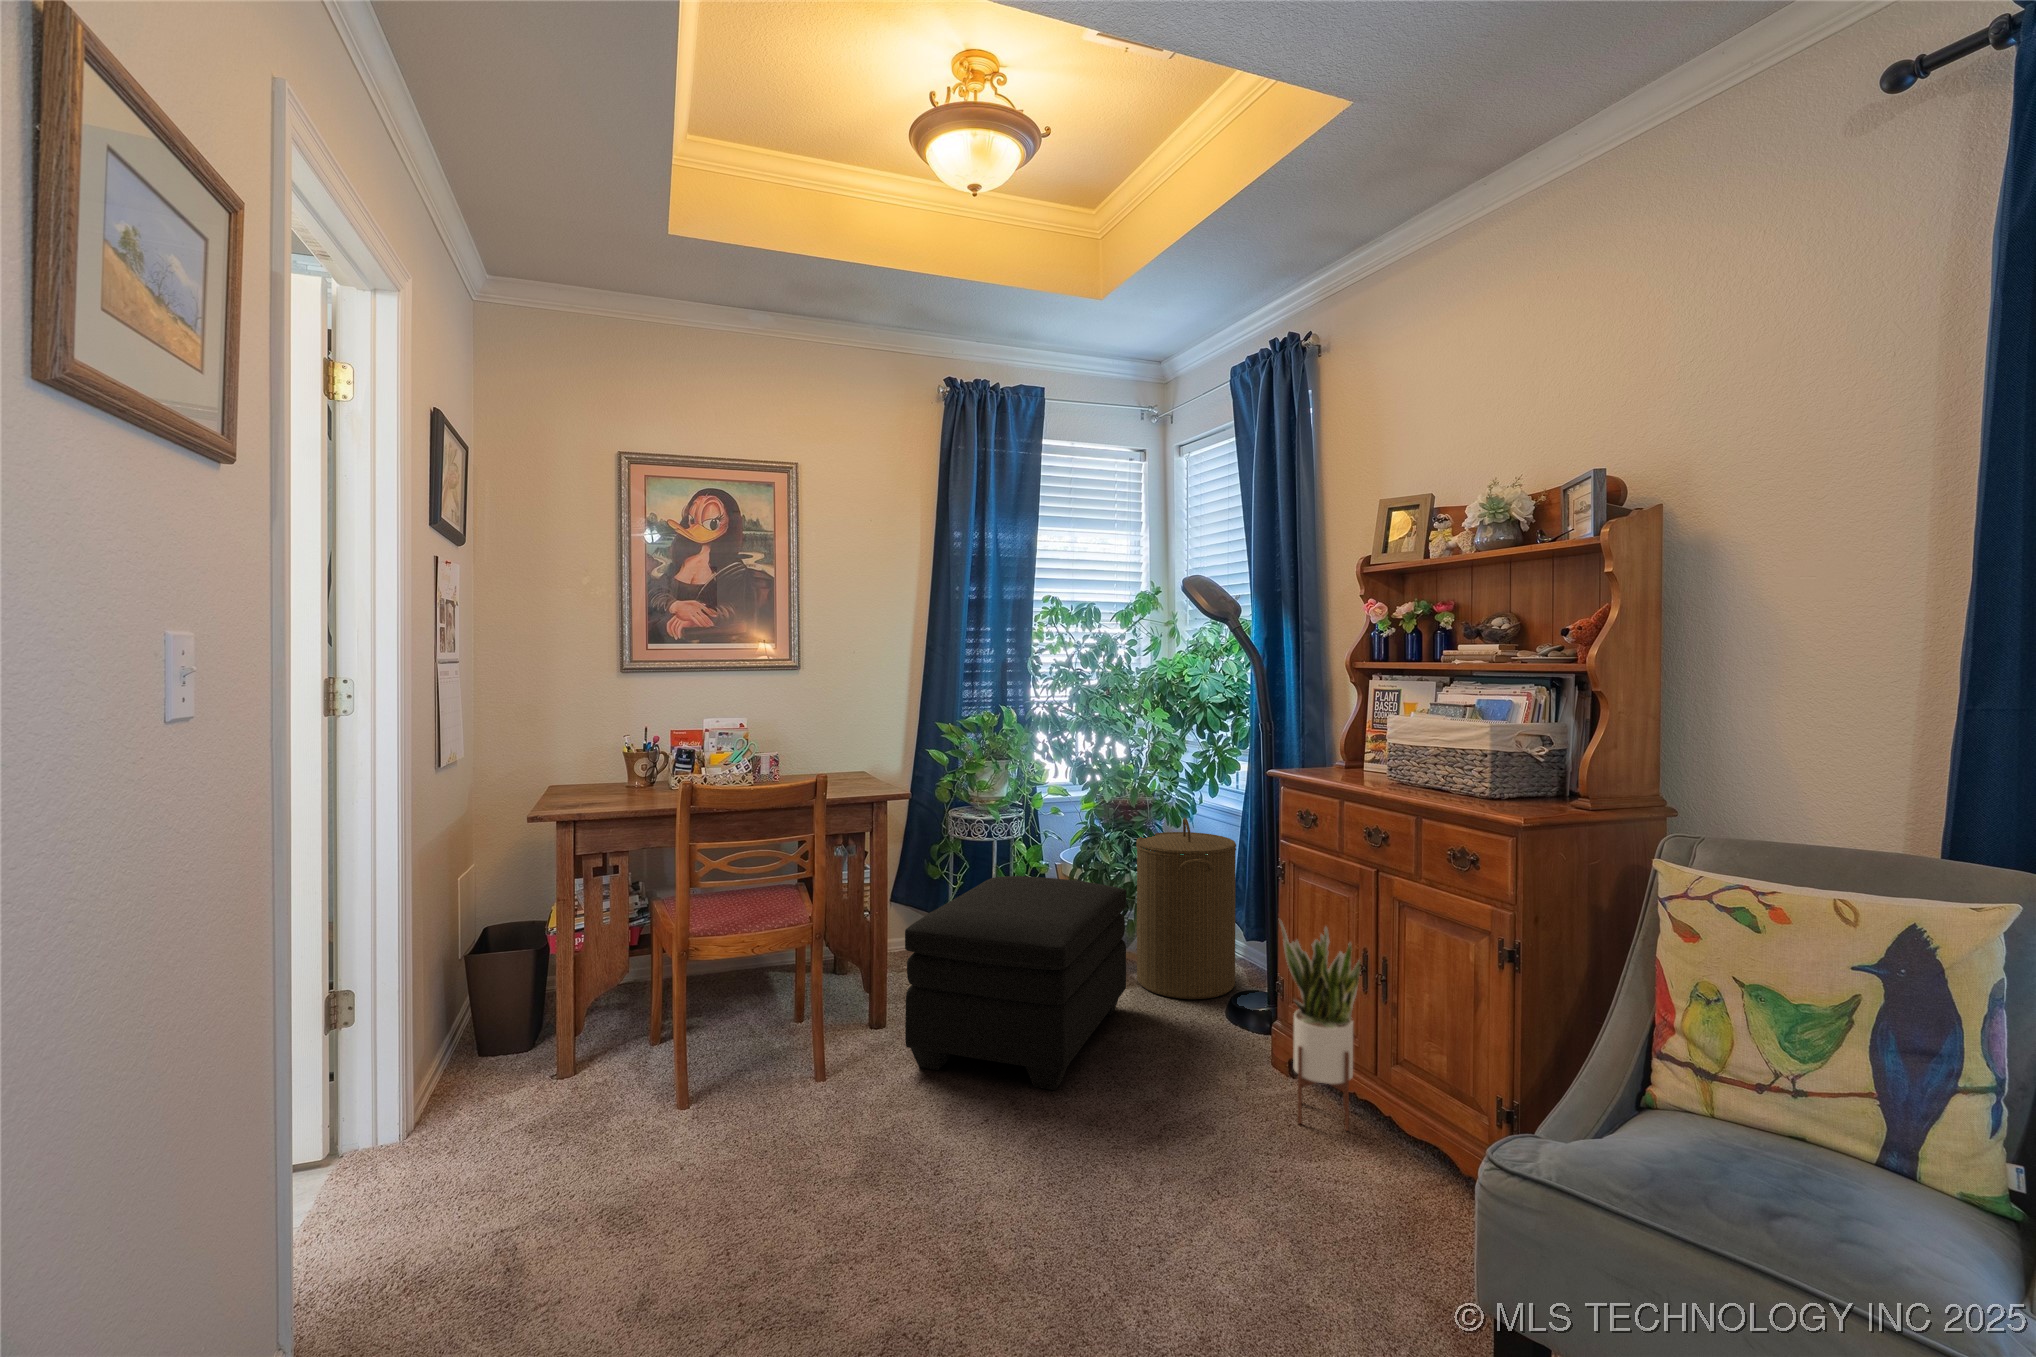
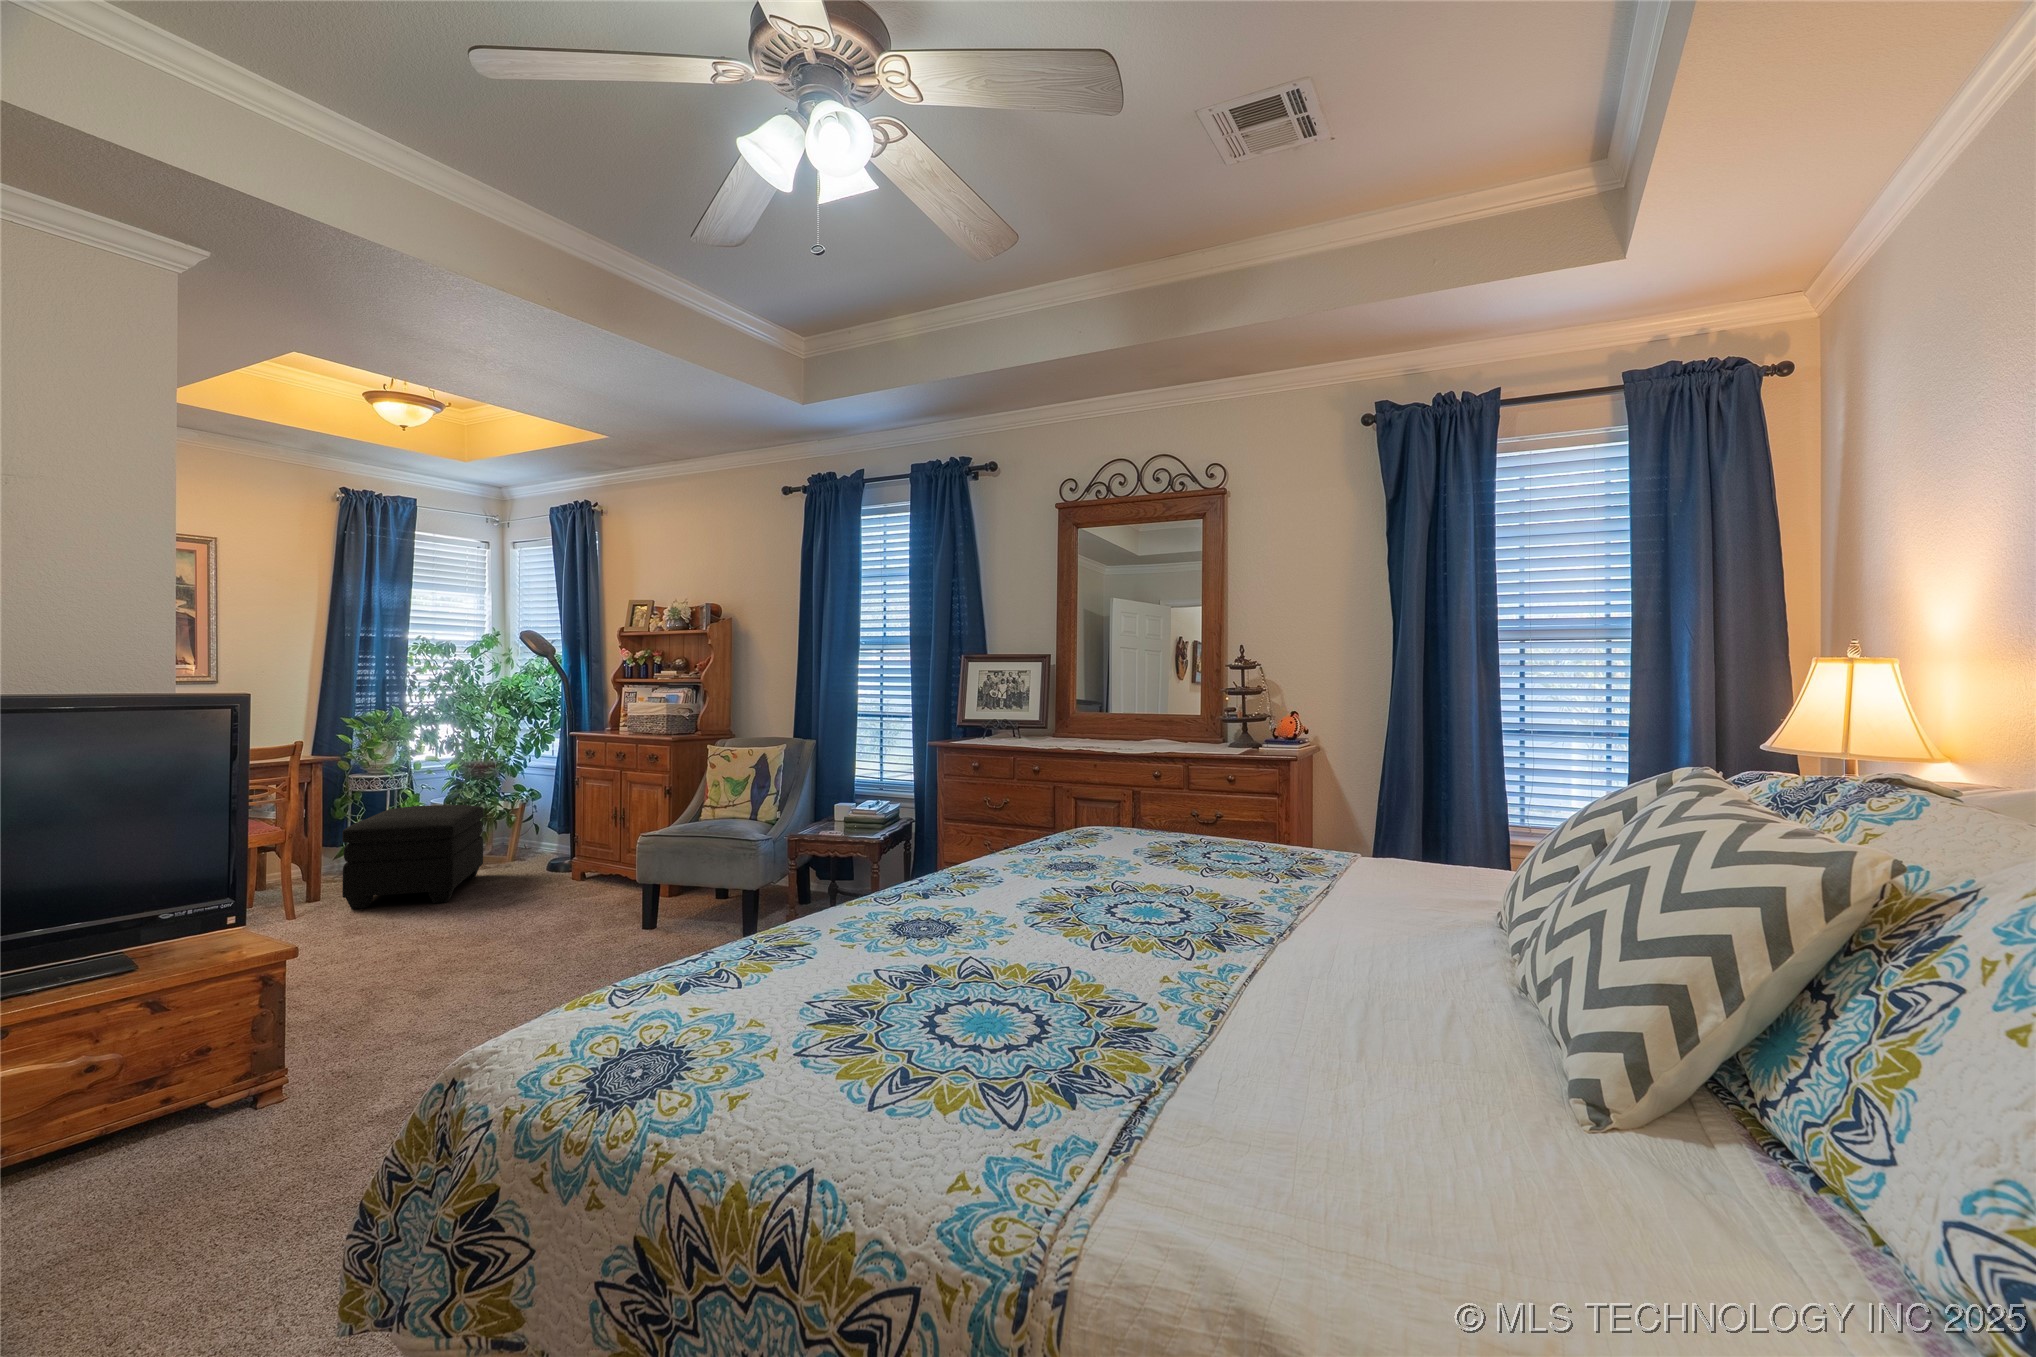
laundry hamper: present [1136,818,1236,999] -> none [488,768,552,868]
potted plant: present [1279,920,1360,1131] -> none [573,799,614,891]

